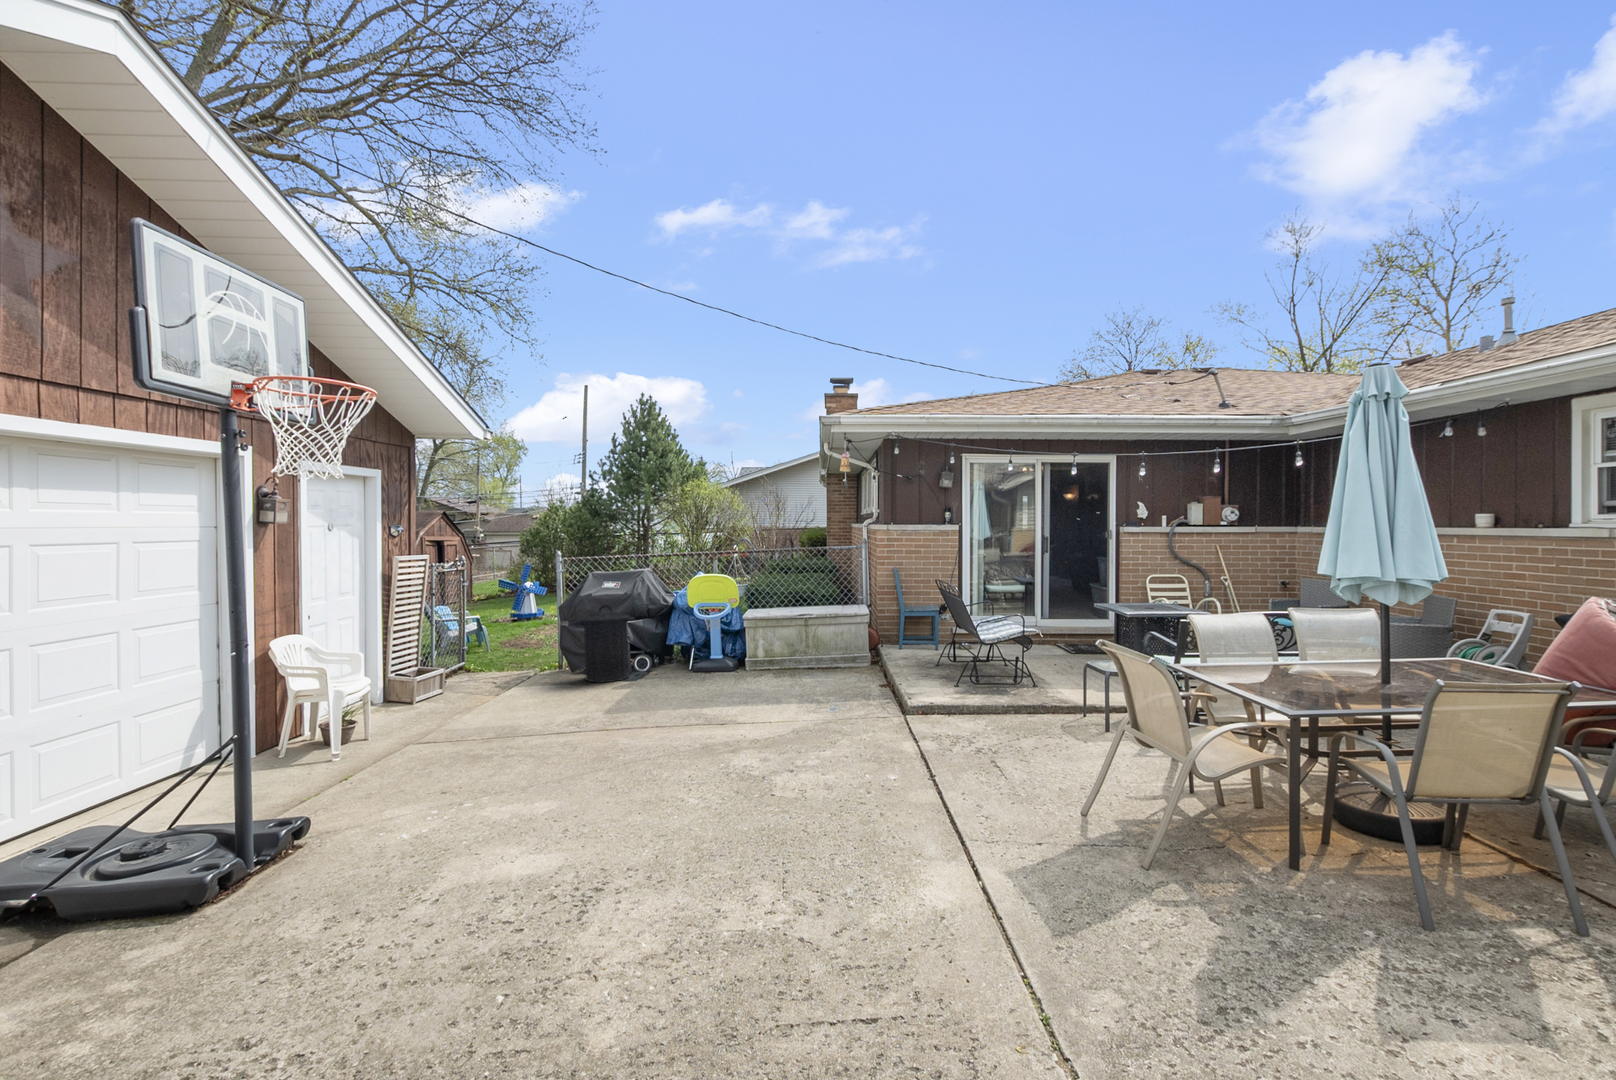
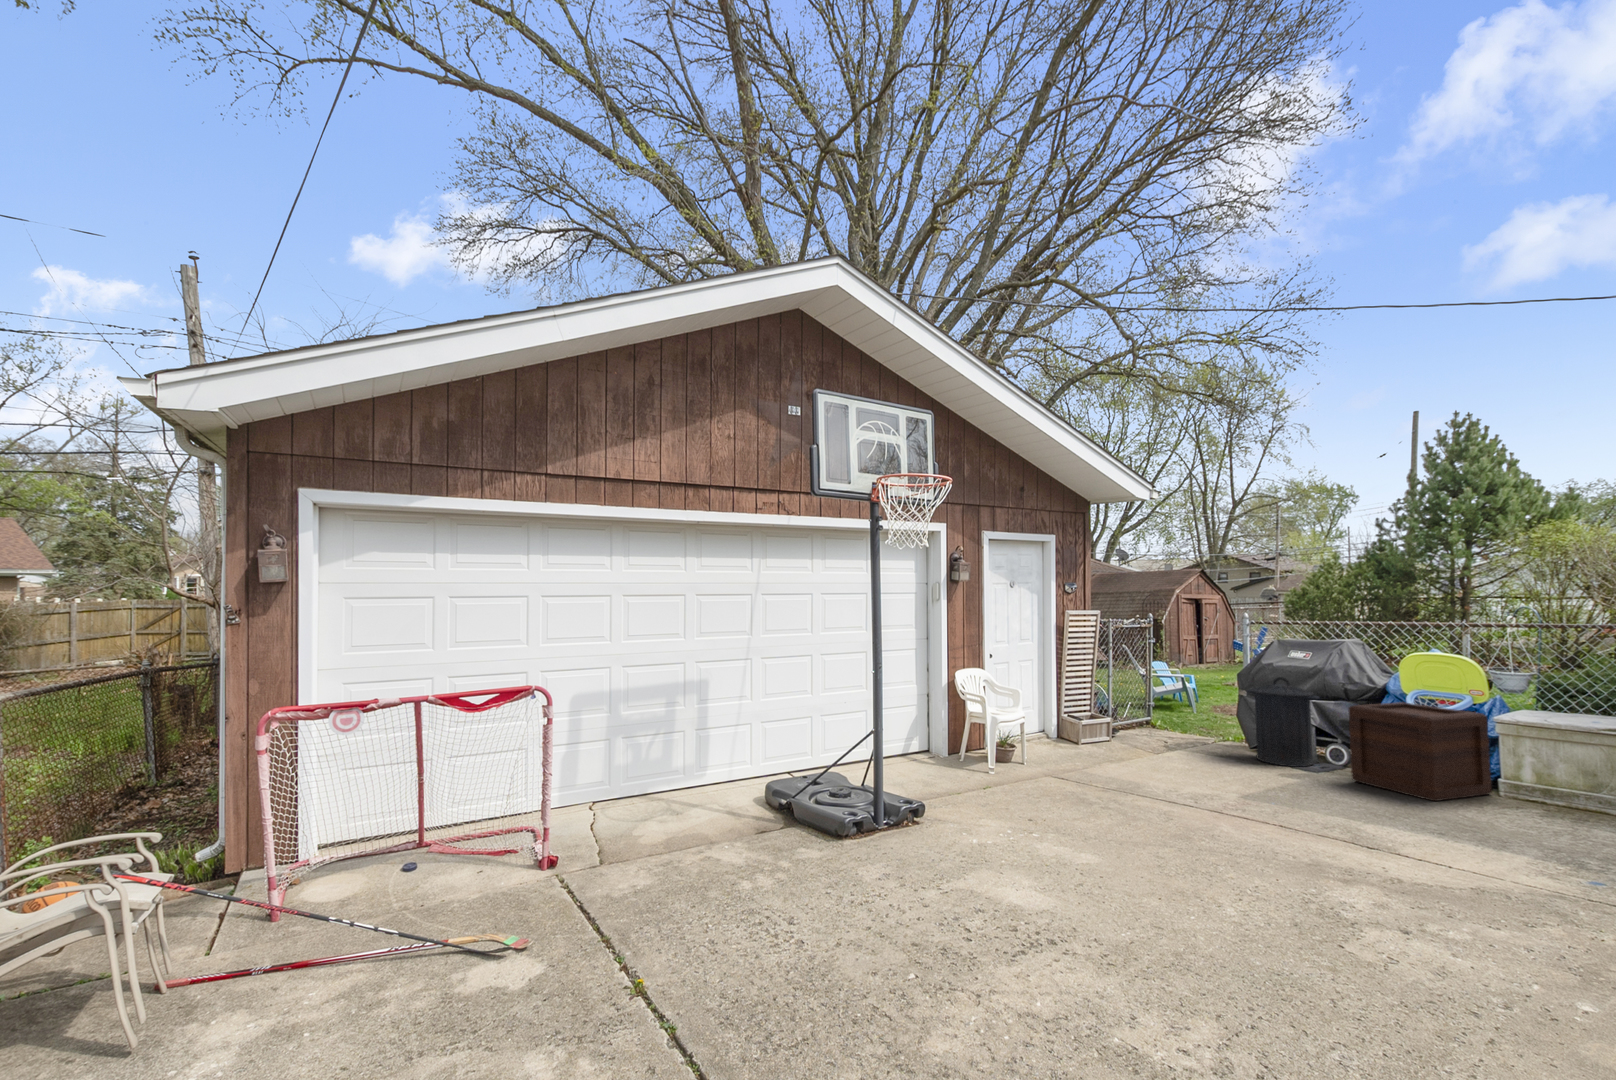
wooden crate: none [664,613,745,683] -> present [1349,702,1492,801]

